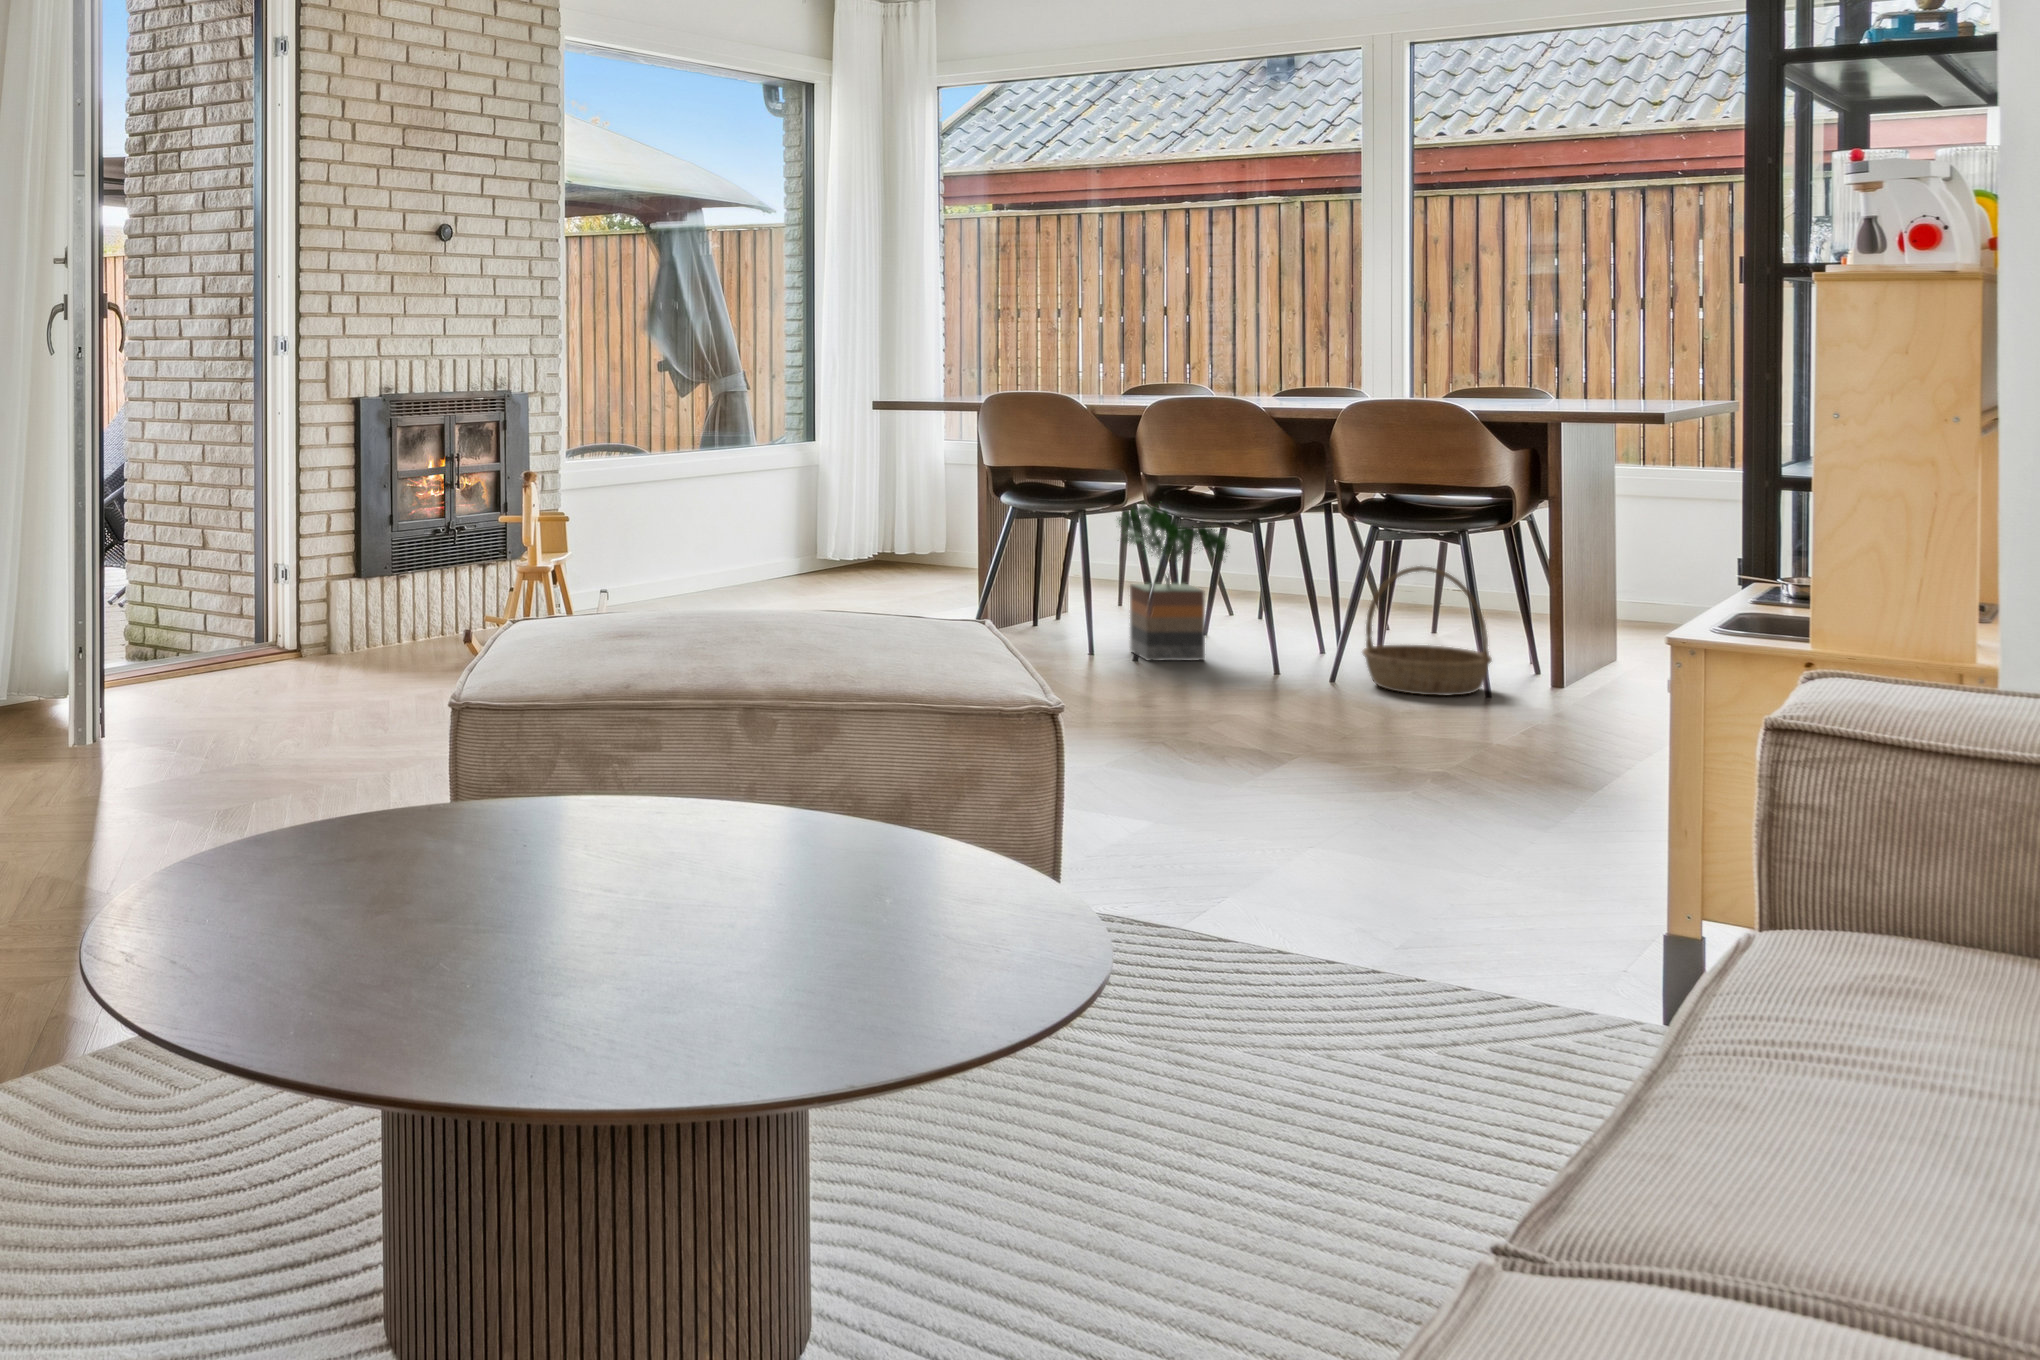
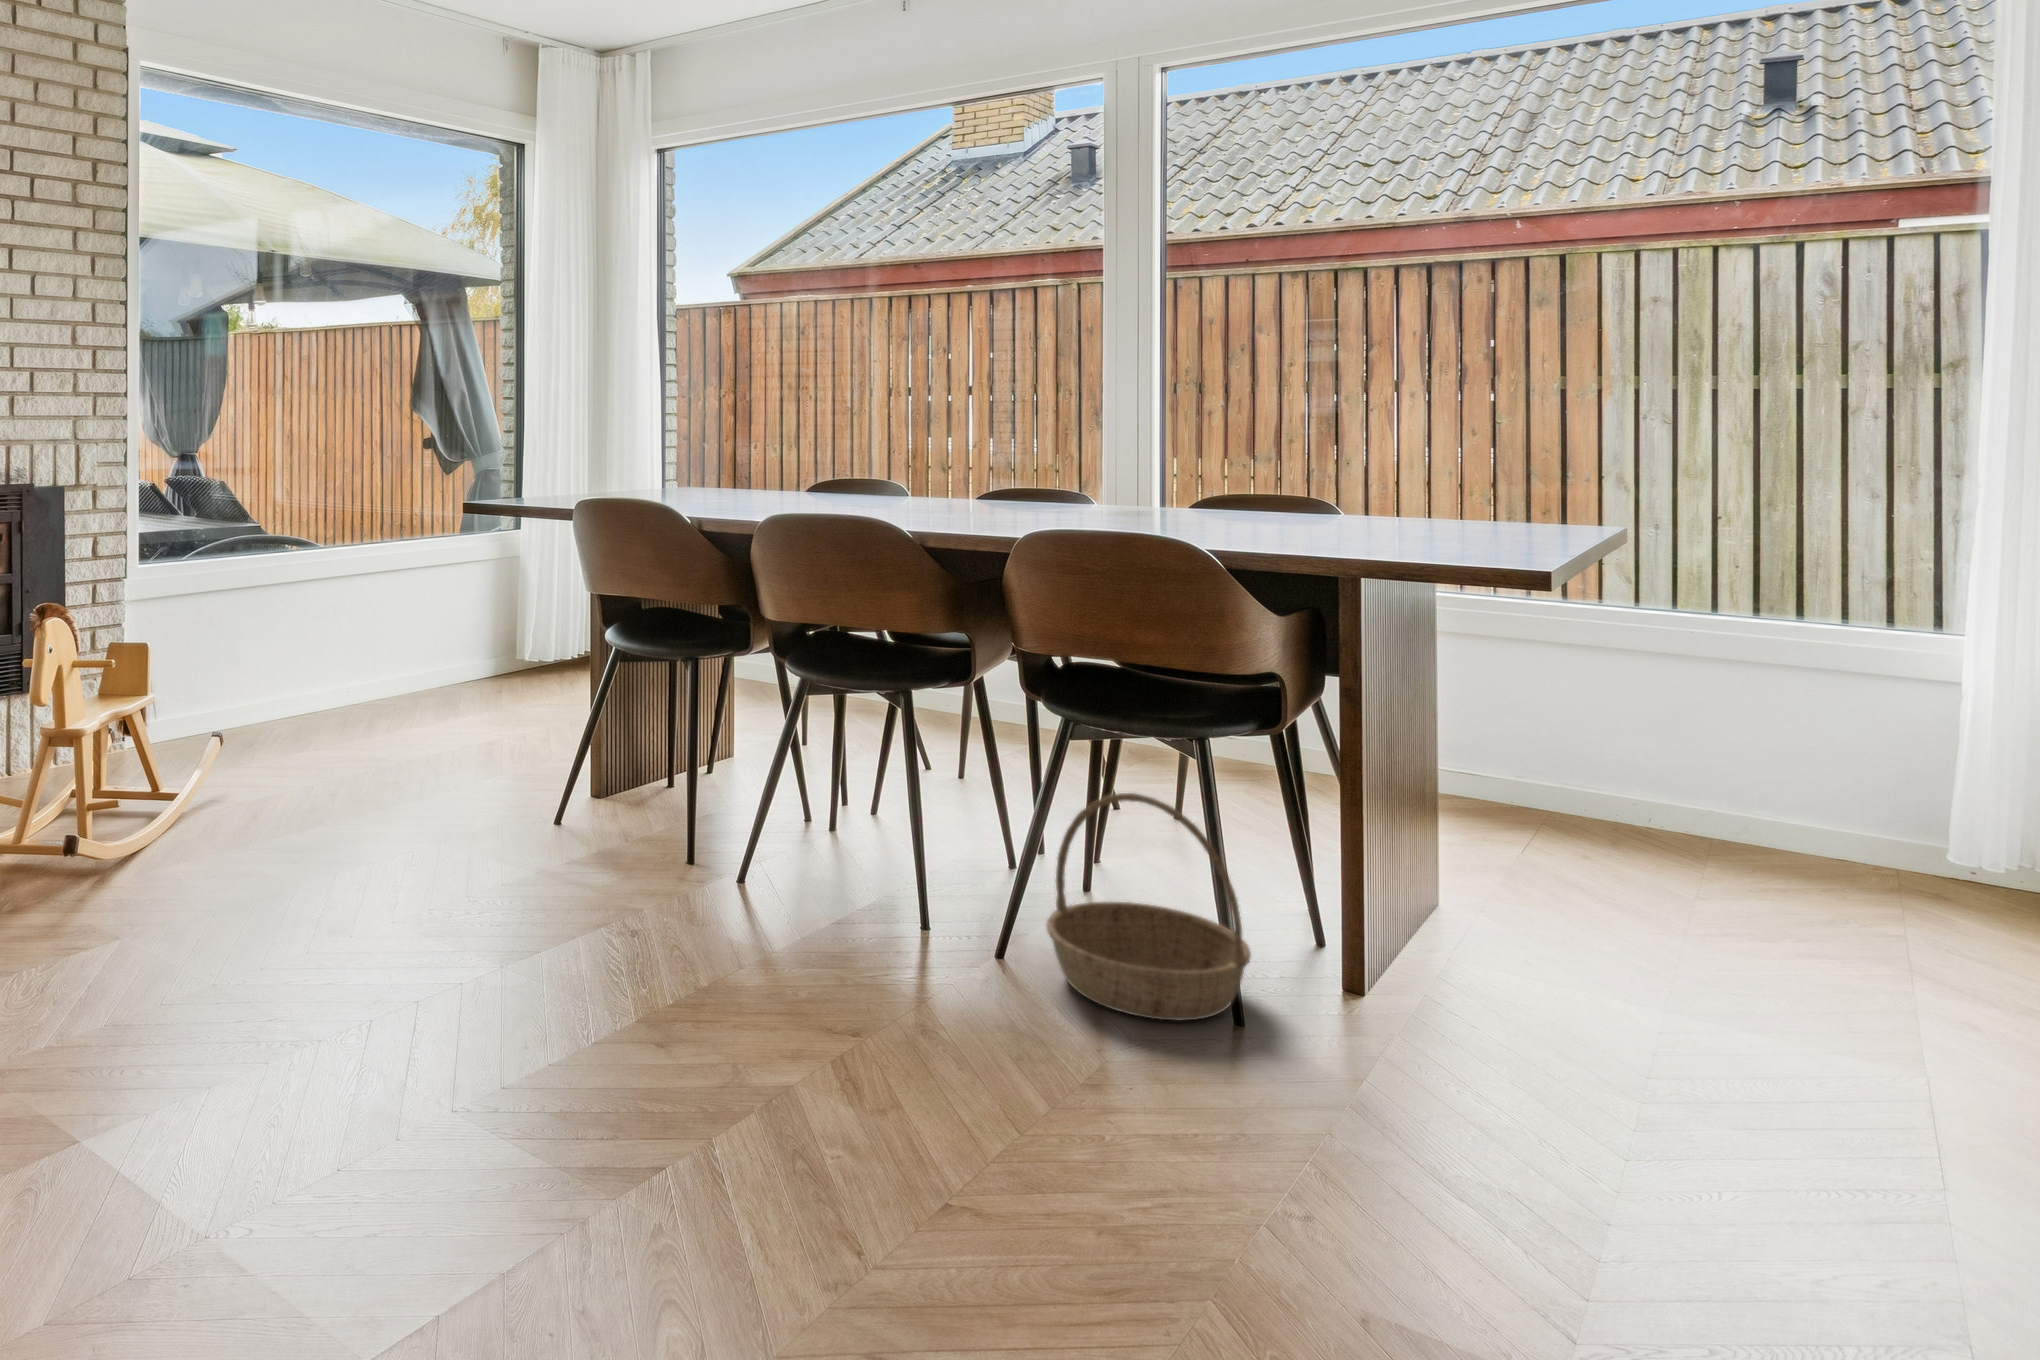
potted tree: present [1117,502,1229,661] -> none [721,651,876,890]

